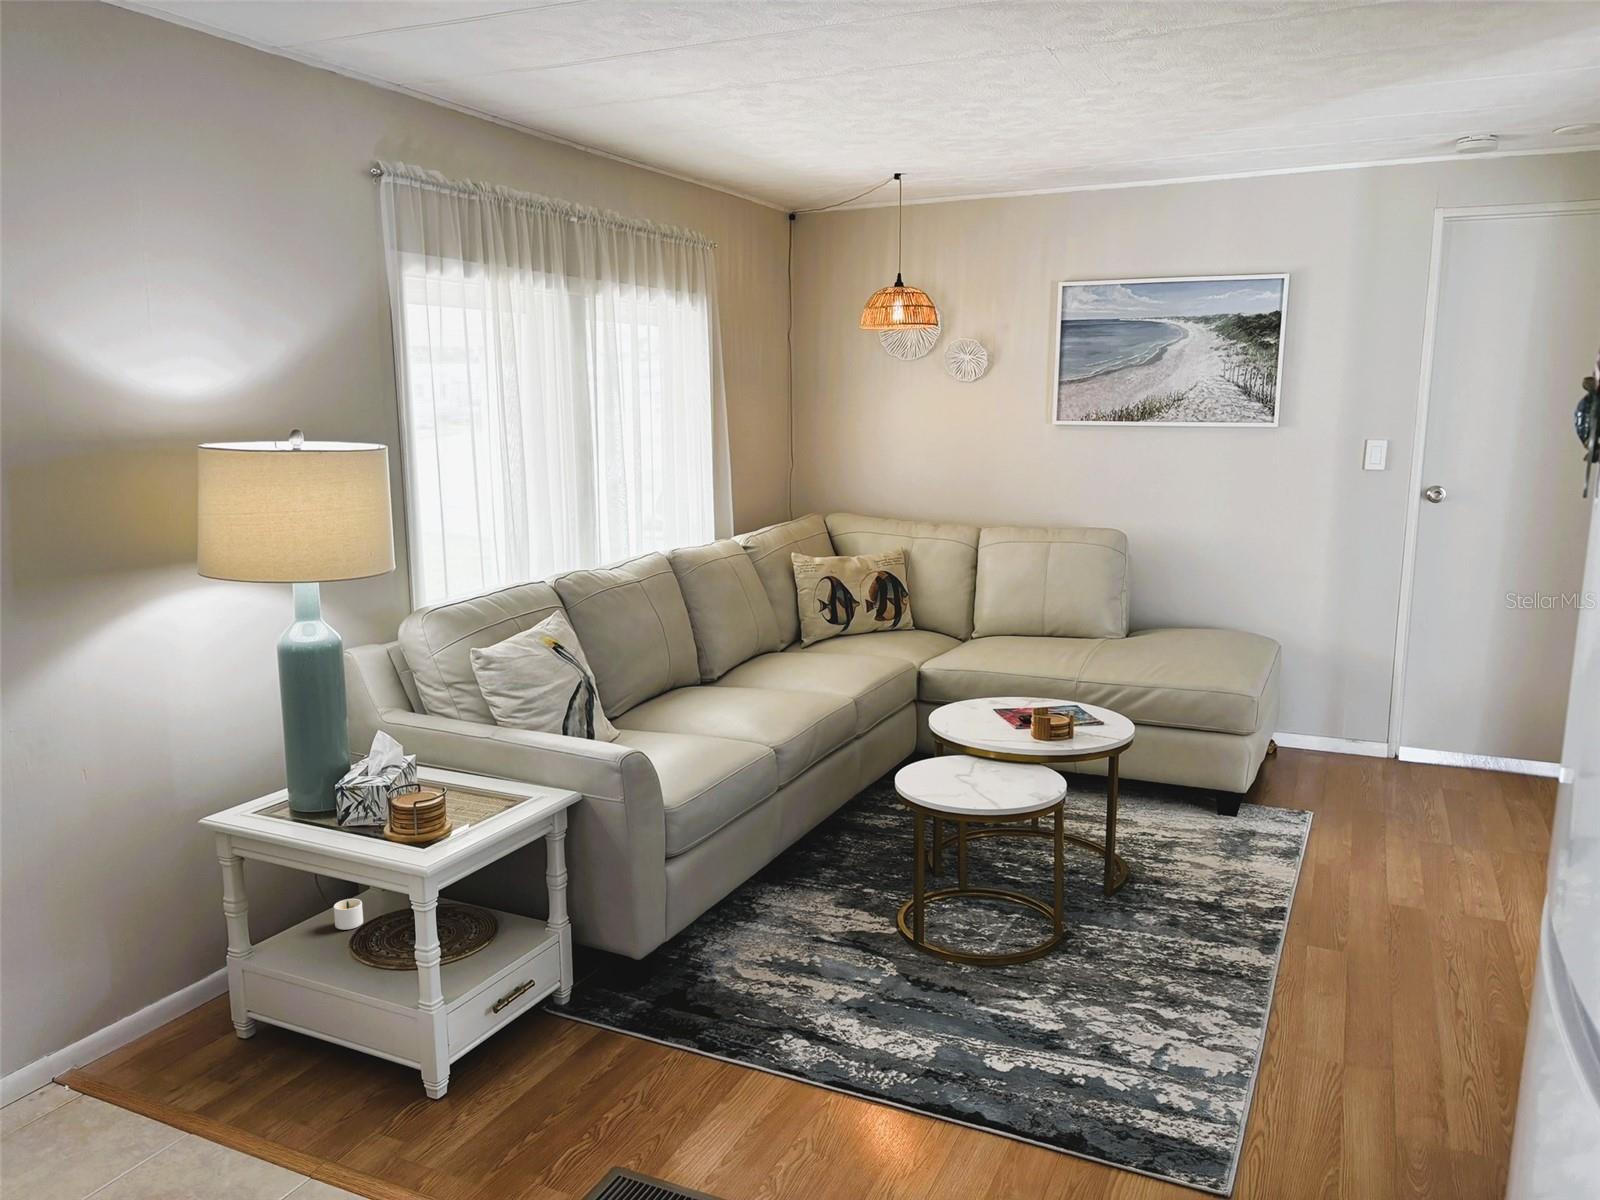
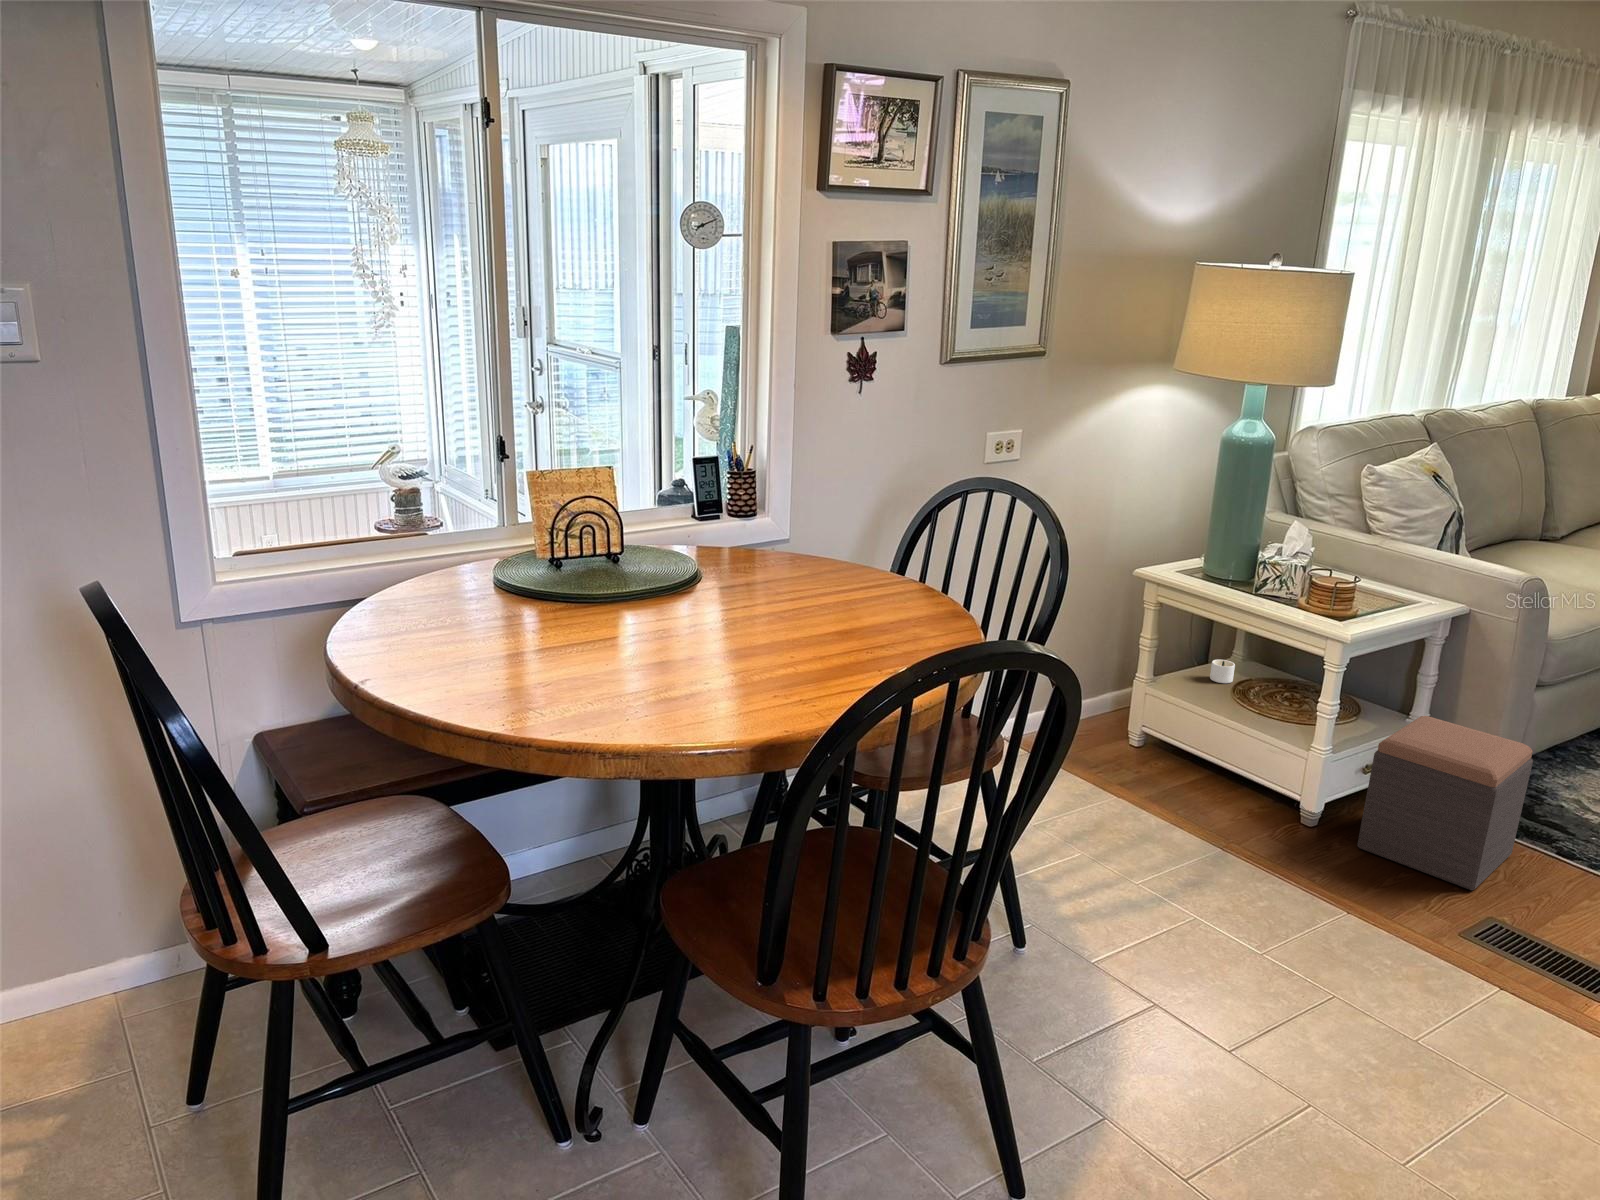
footstool: none [478,931,654,1136] -> present [1357,716,1533,890]

